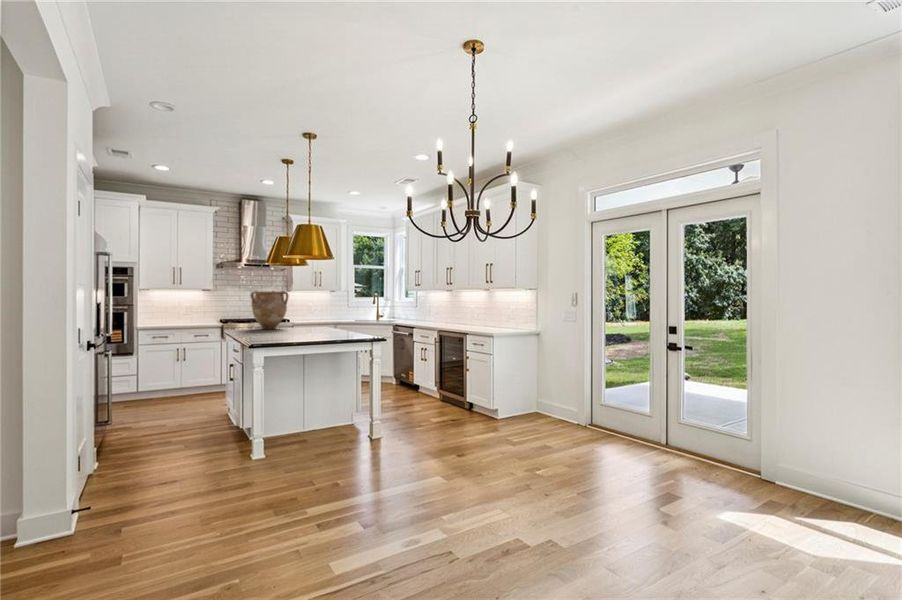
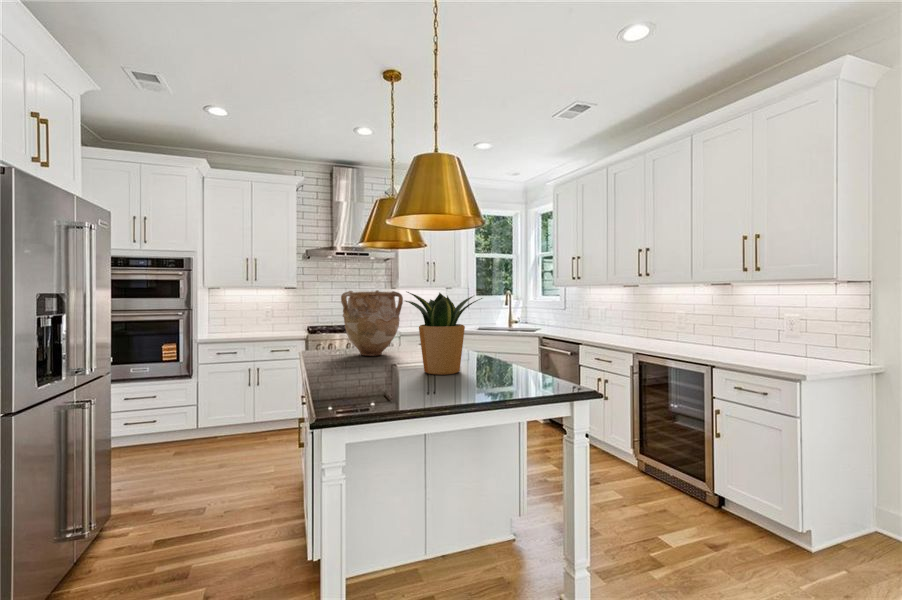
potted plant: none [286,290,329,334] -> present [406,292,482,375]

